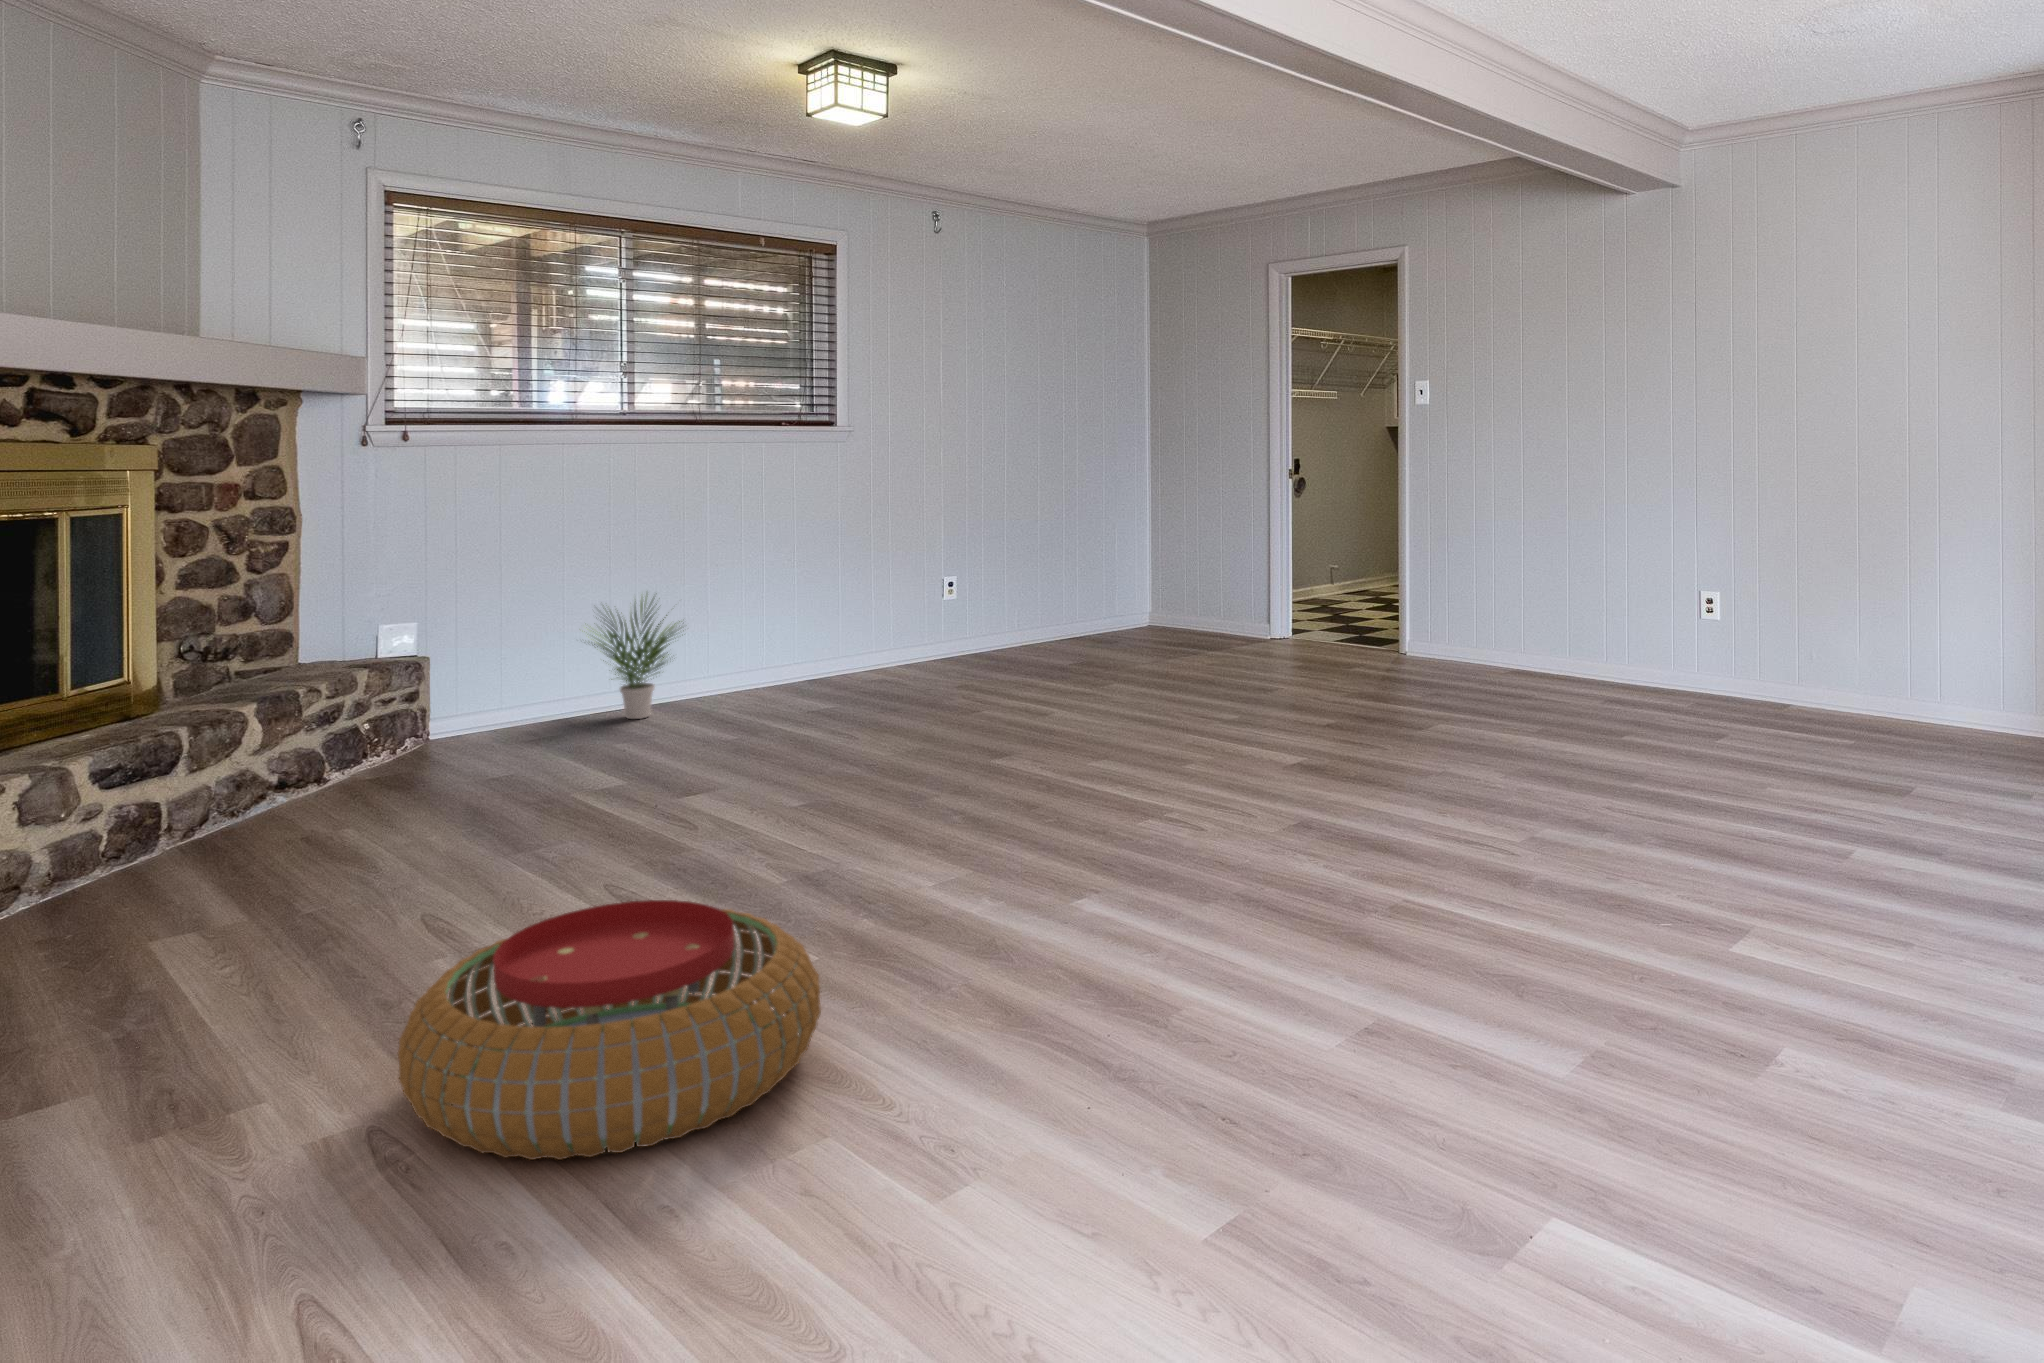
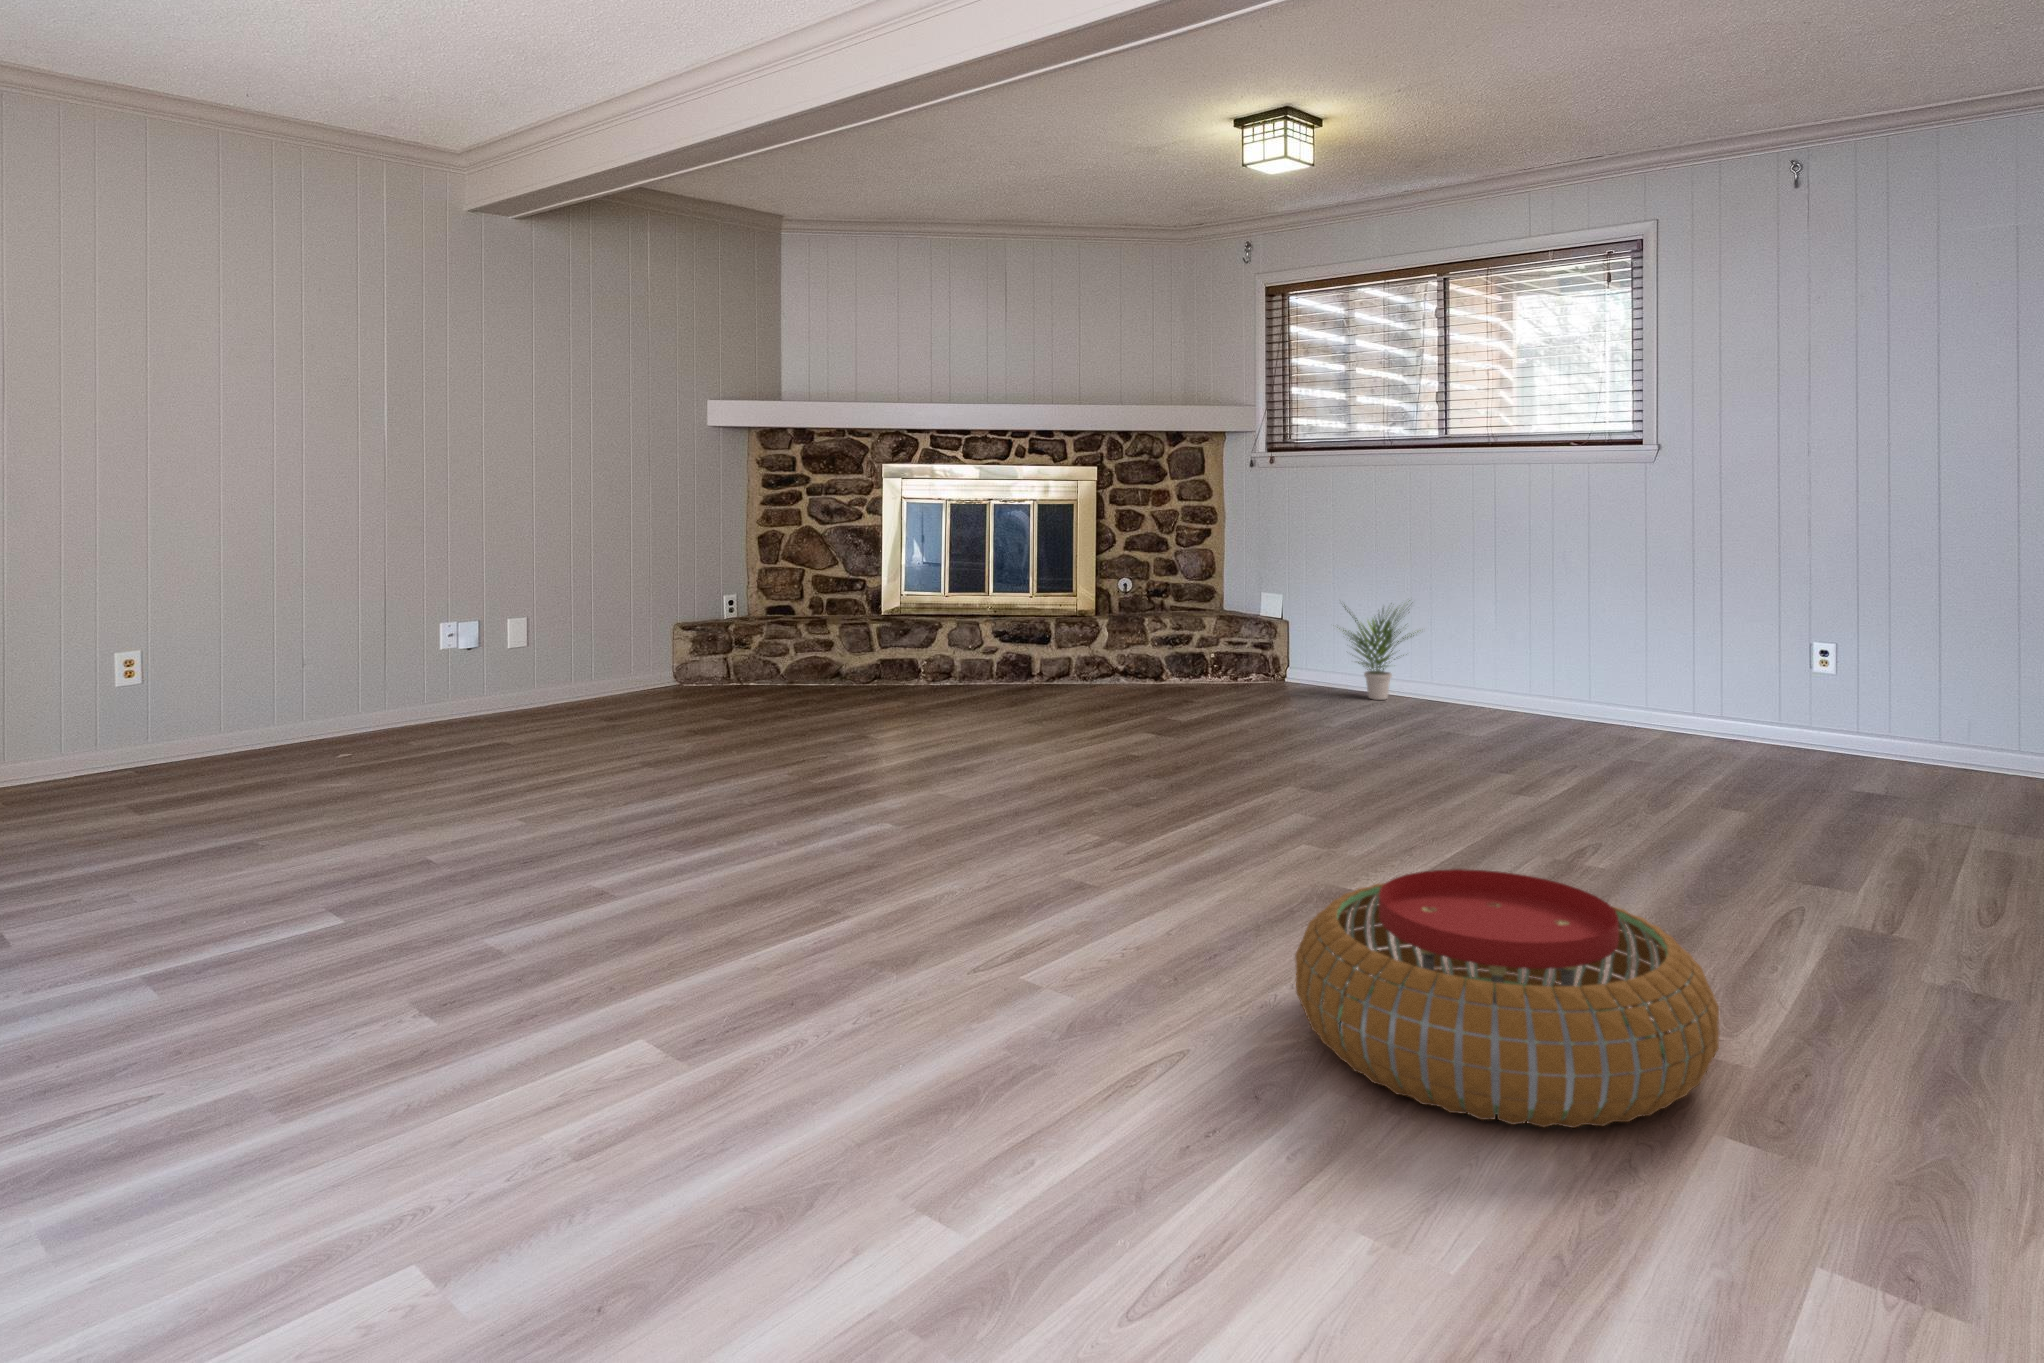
pouf: present [398,900,821,1160] -> present [1295,869,1719,1128]

